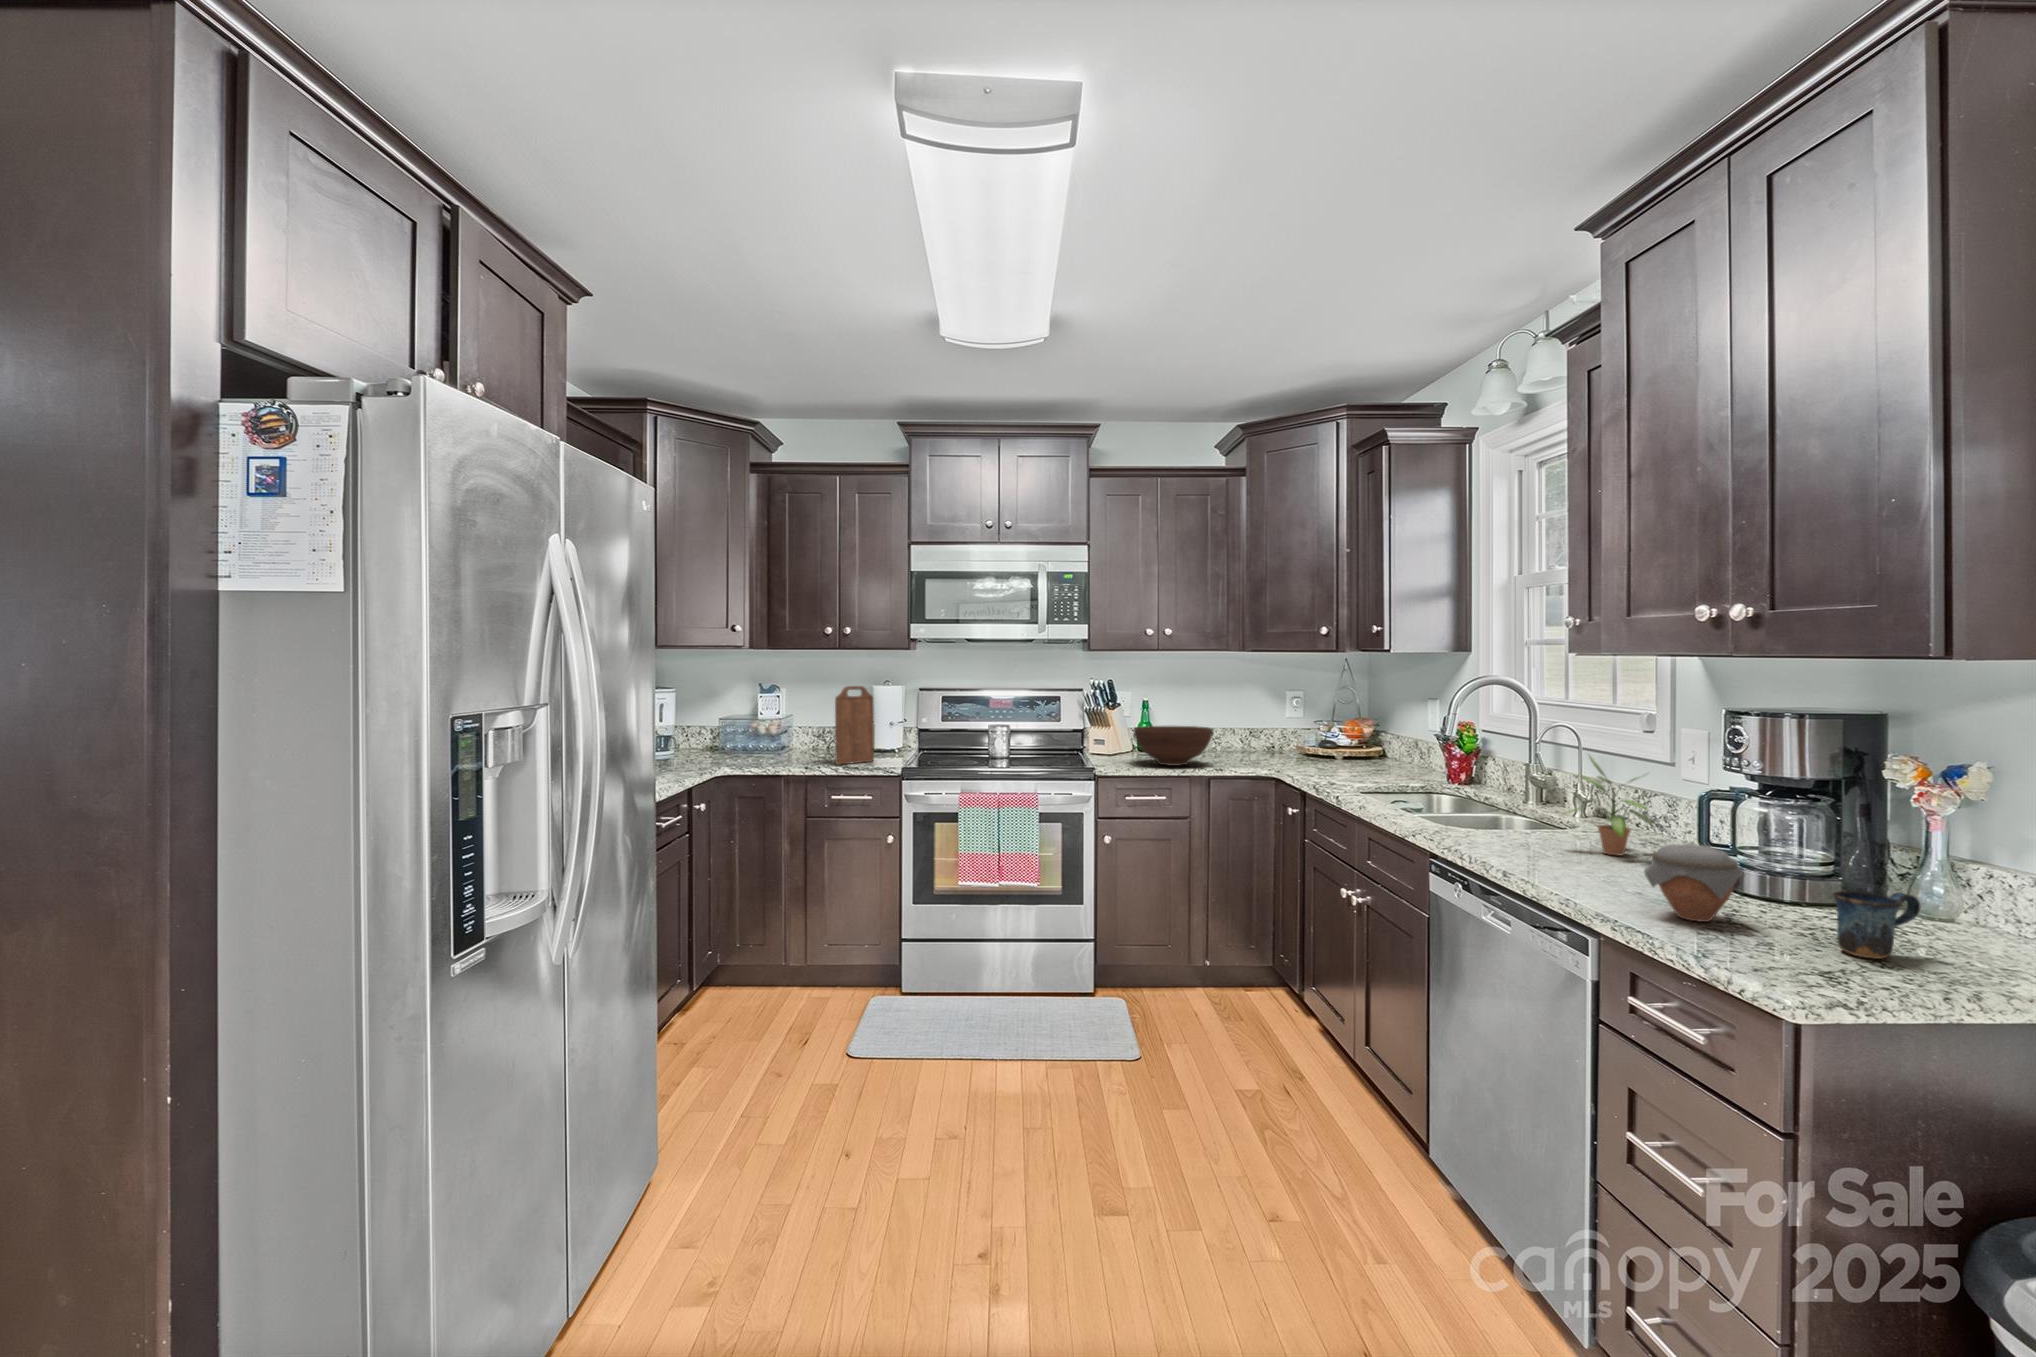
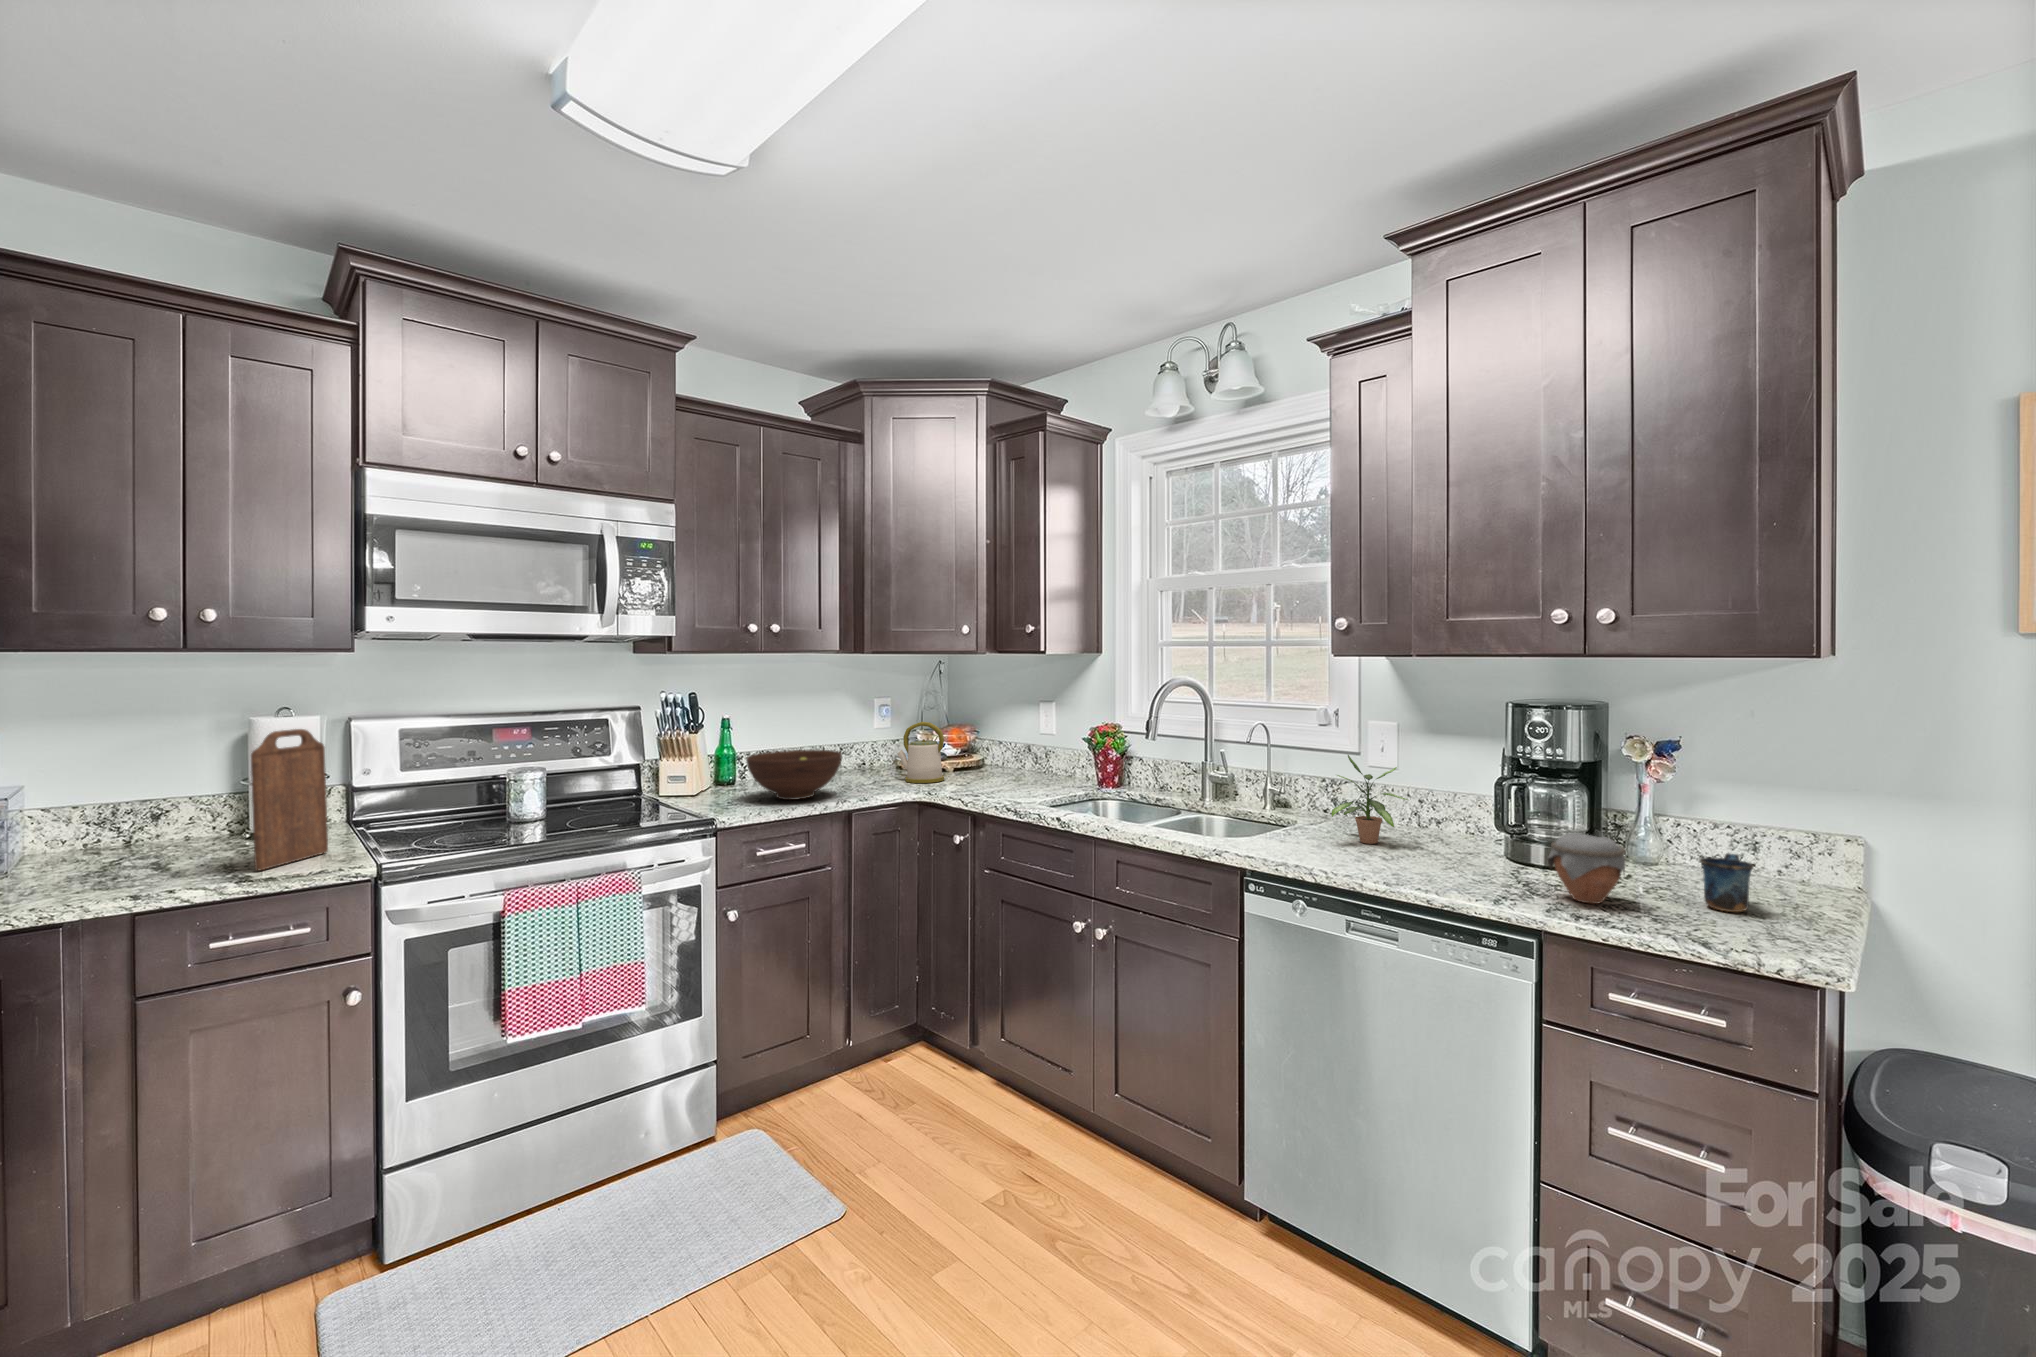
kettle: none [1284,709,1328,767] -> present [897,722,944,783]

